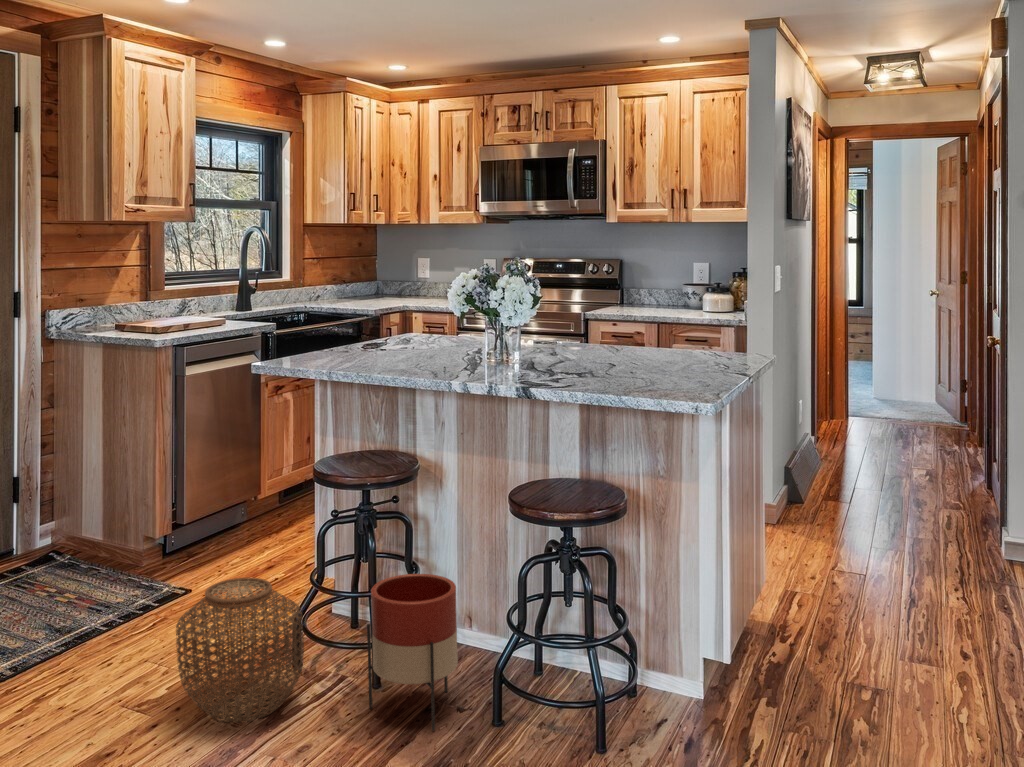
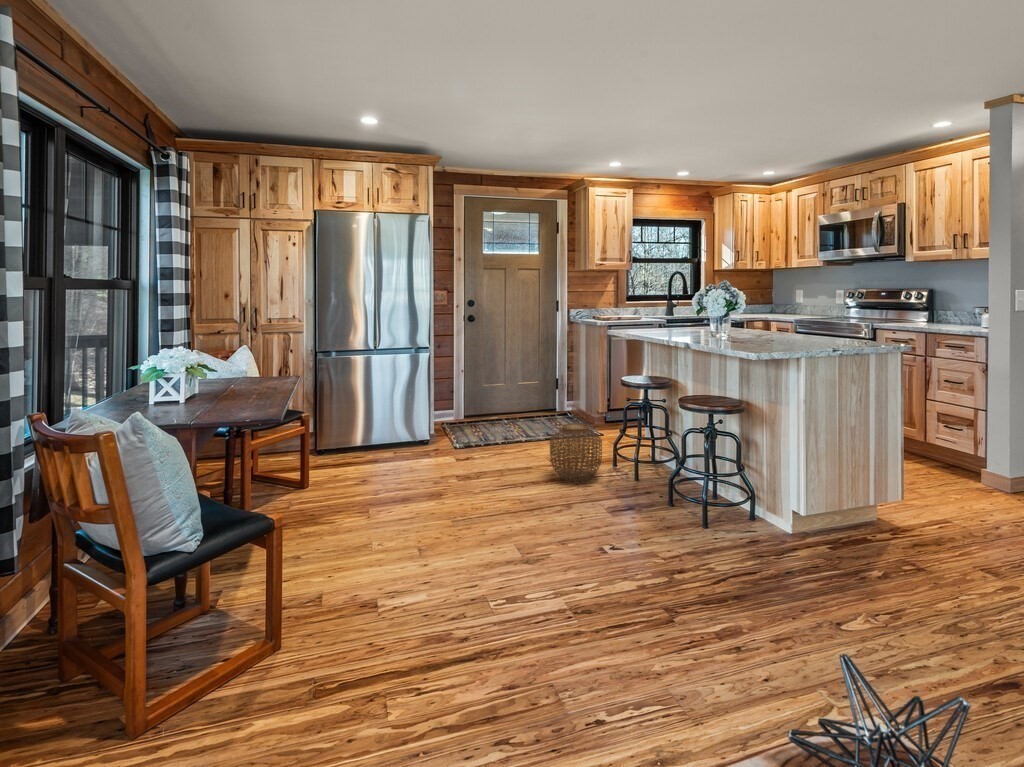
planter: present [367,574,458,731] -> none [621,433,662,502]

